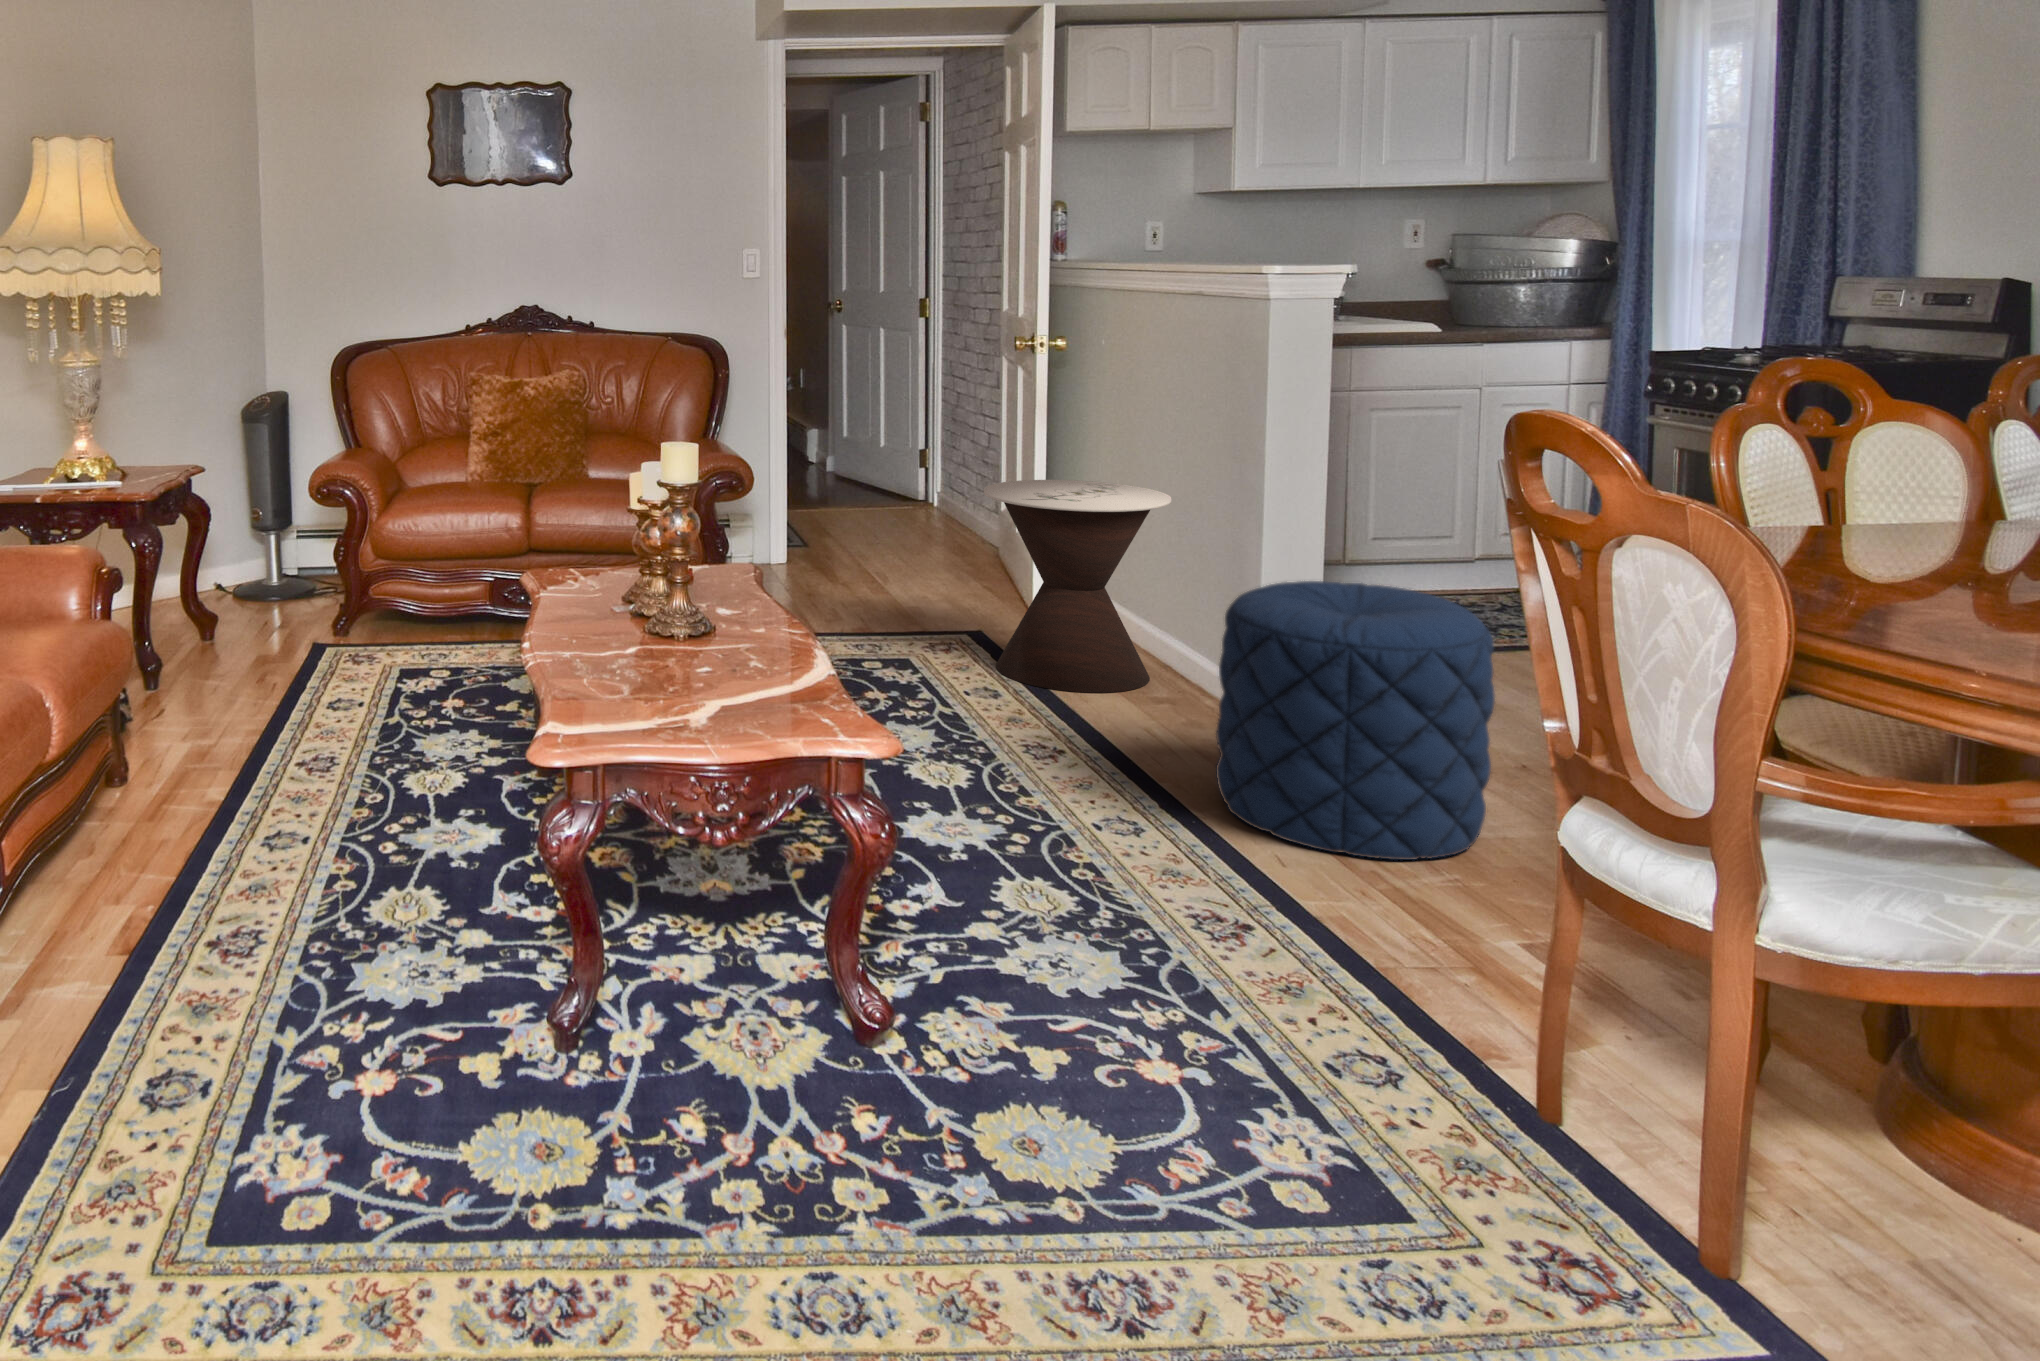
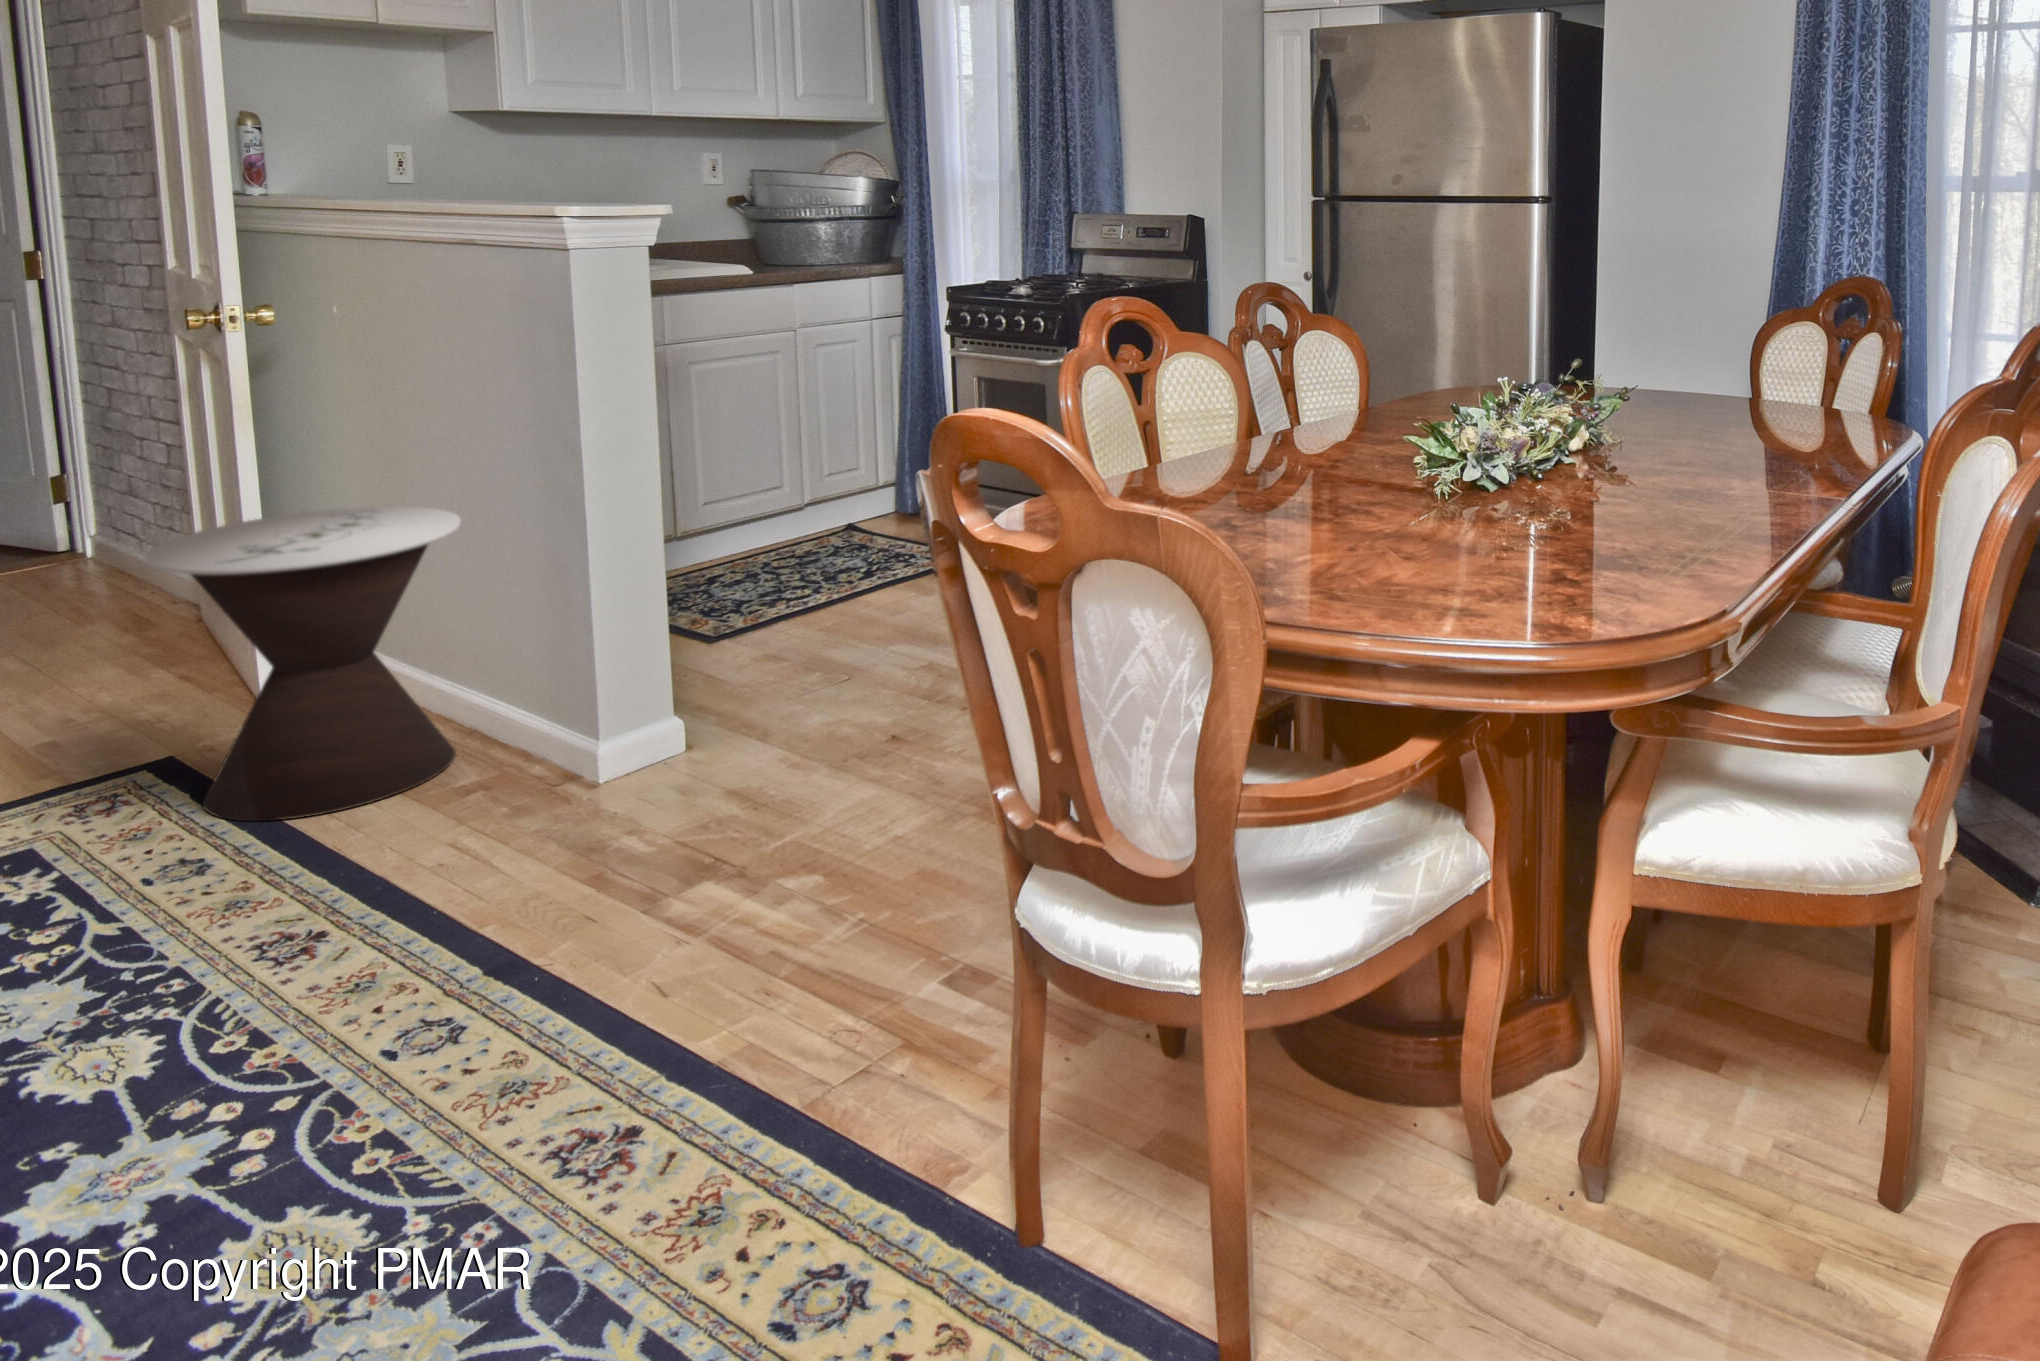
pouf: present [1216,581,1495,860] -> none [555,597,882,953]

